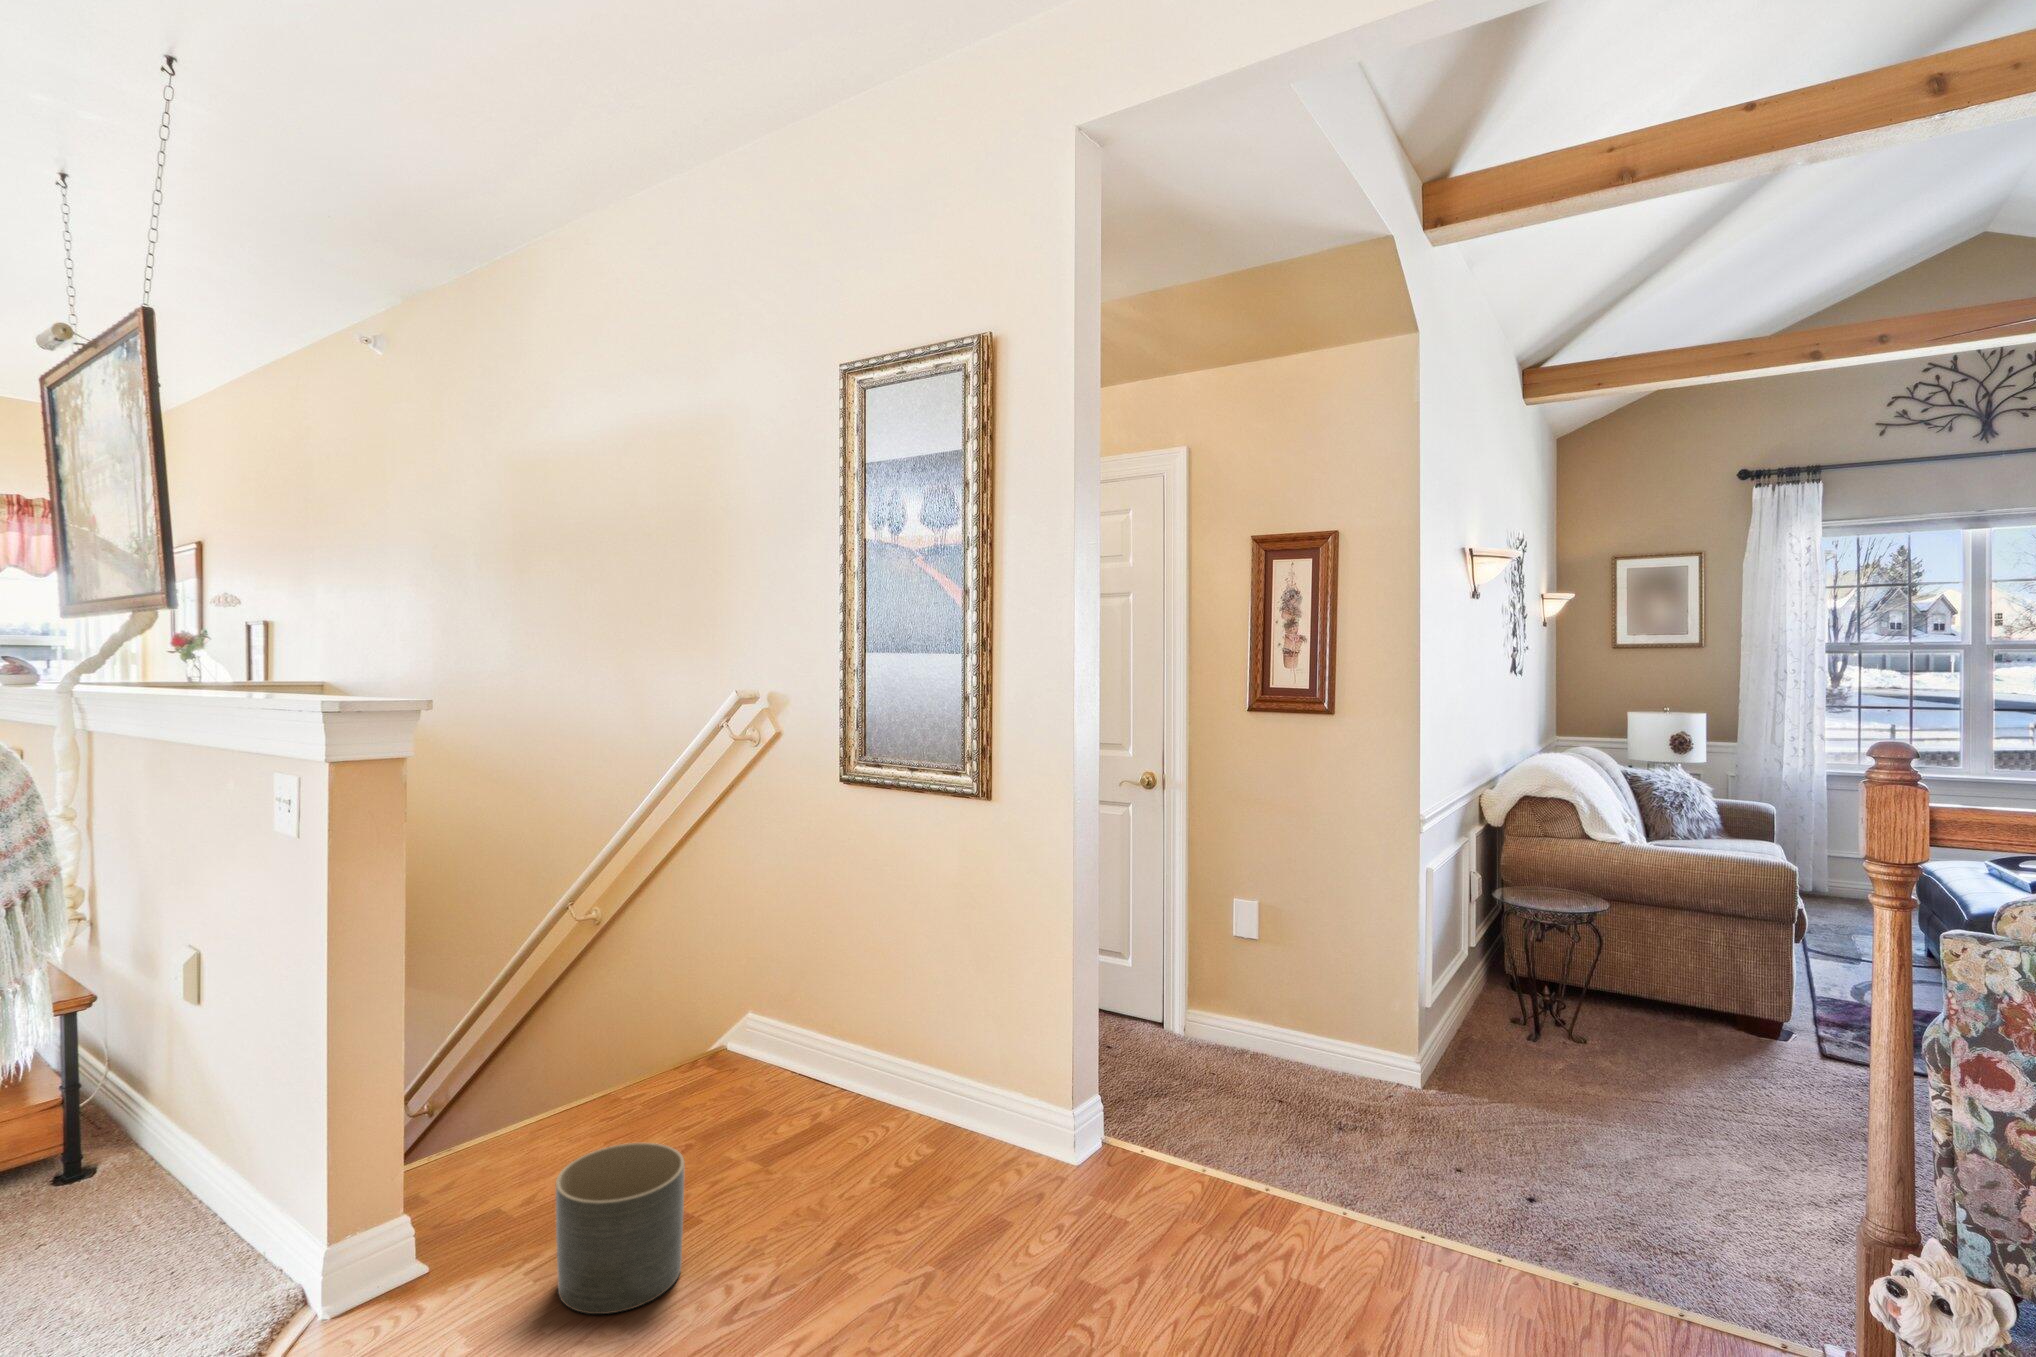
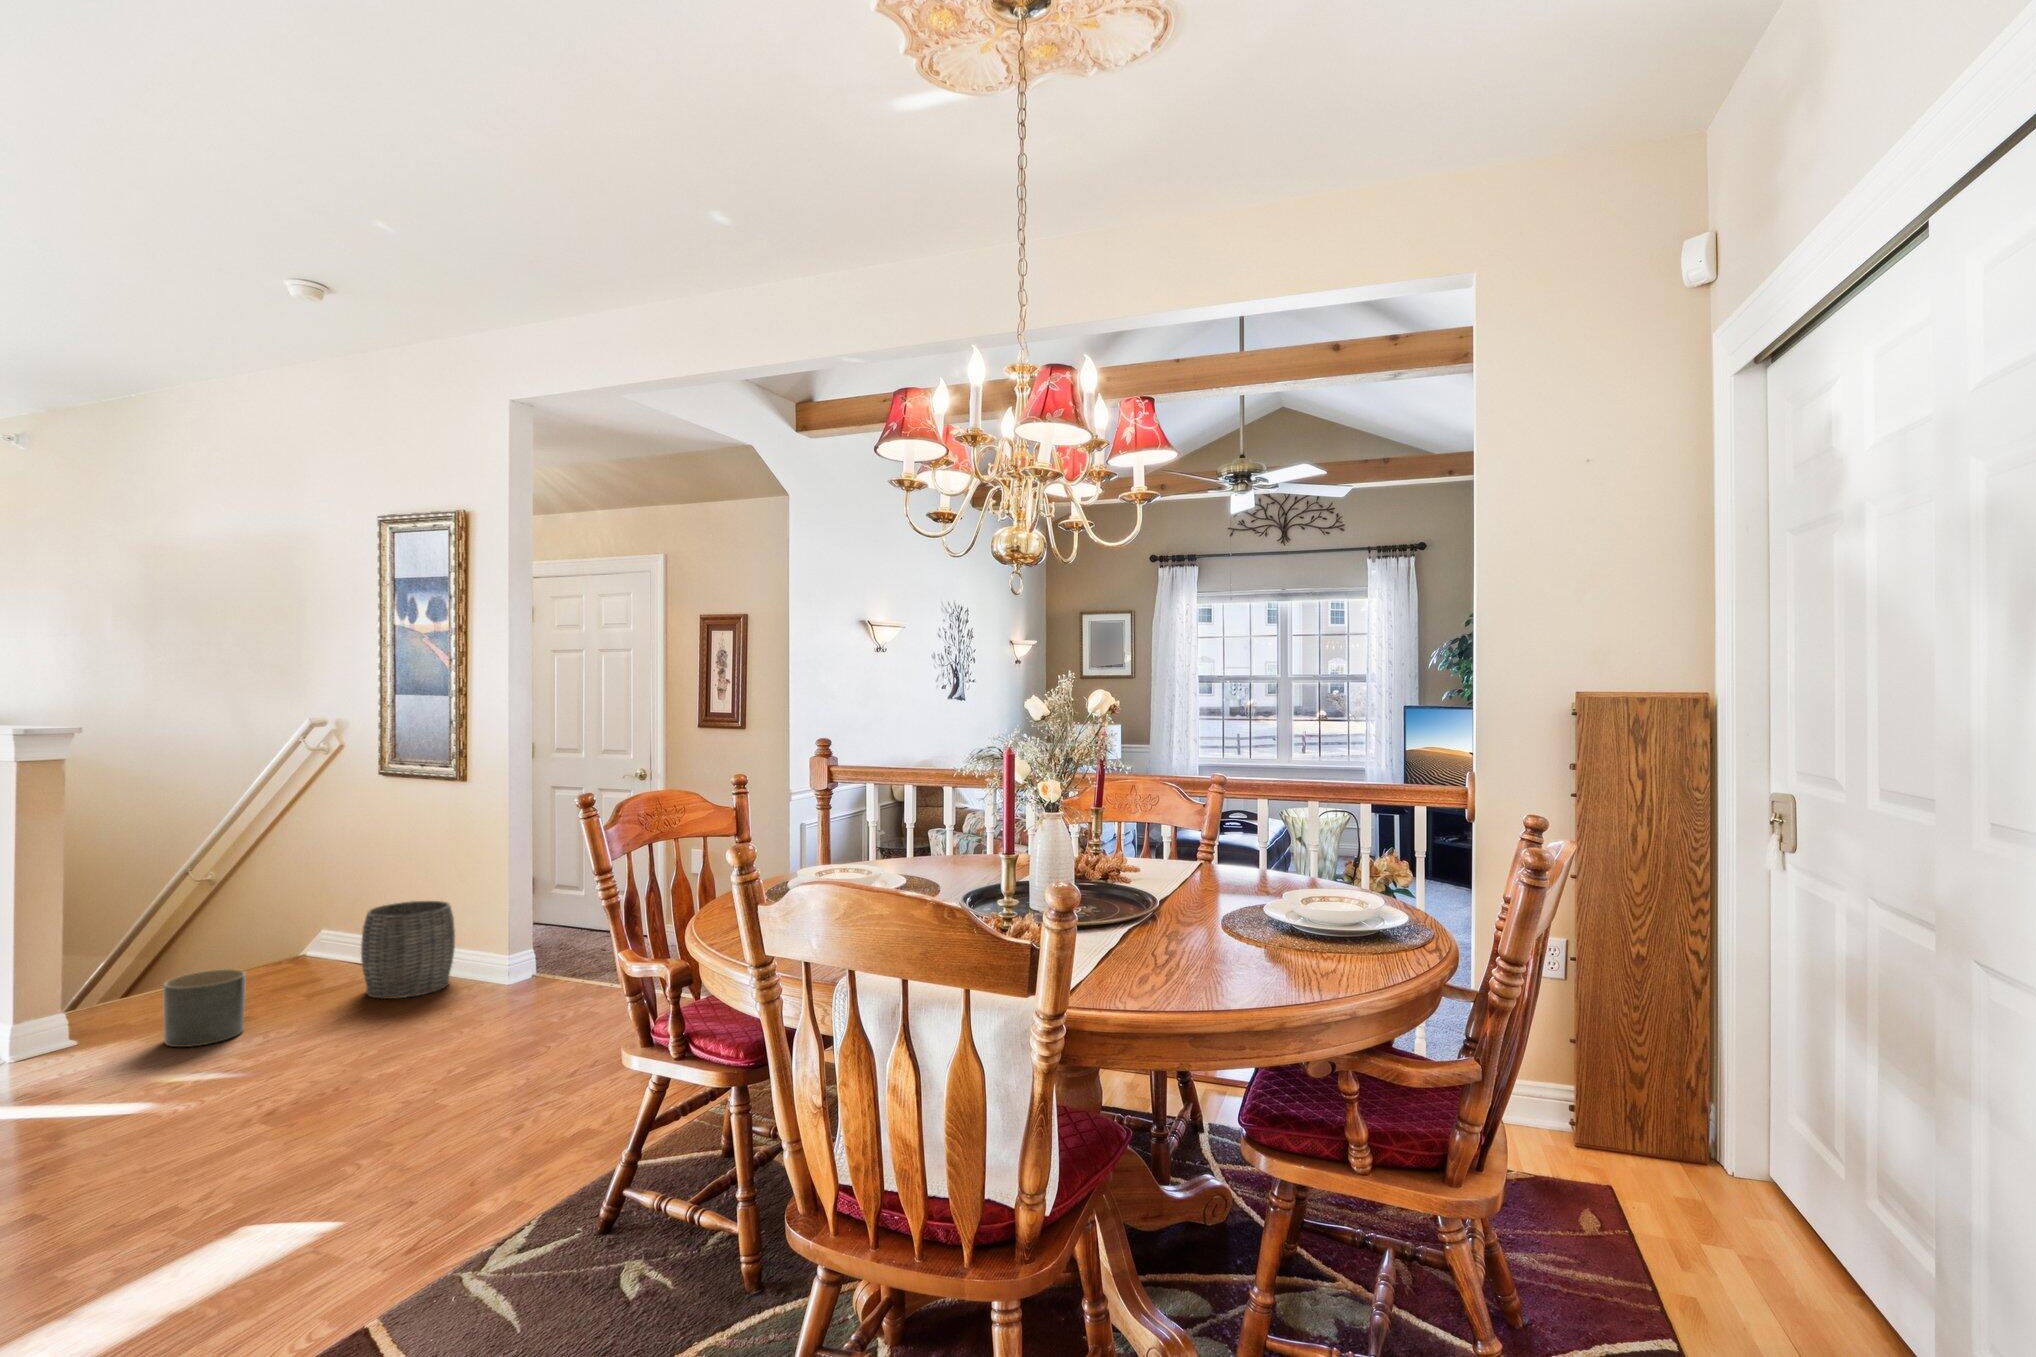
woven basket: none [843,1001,983,1191] -> present [361,901,455,999]

